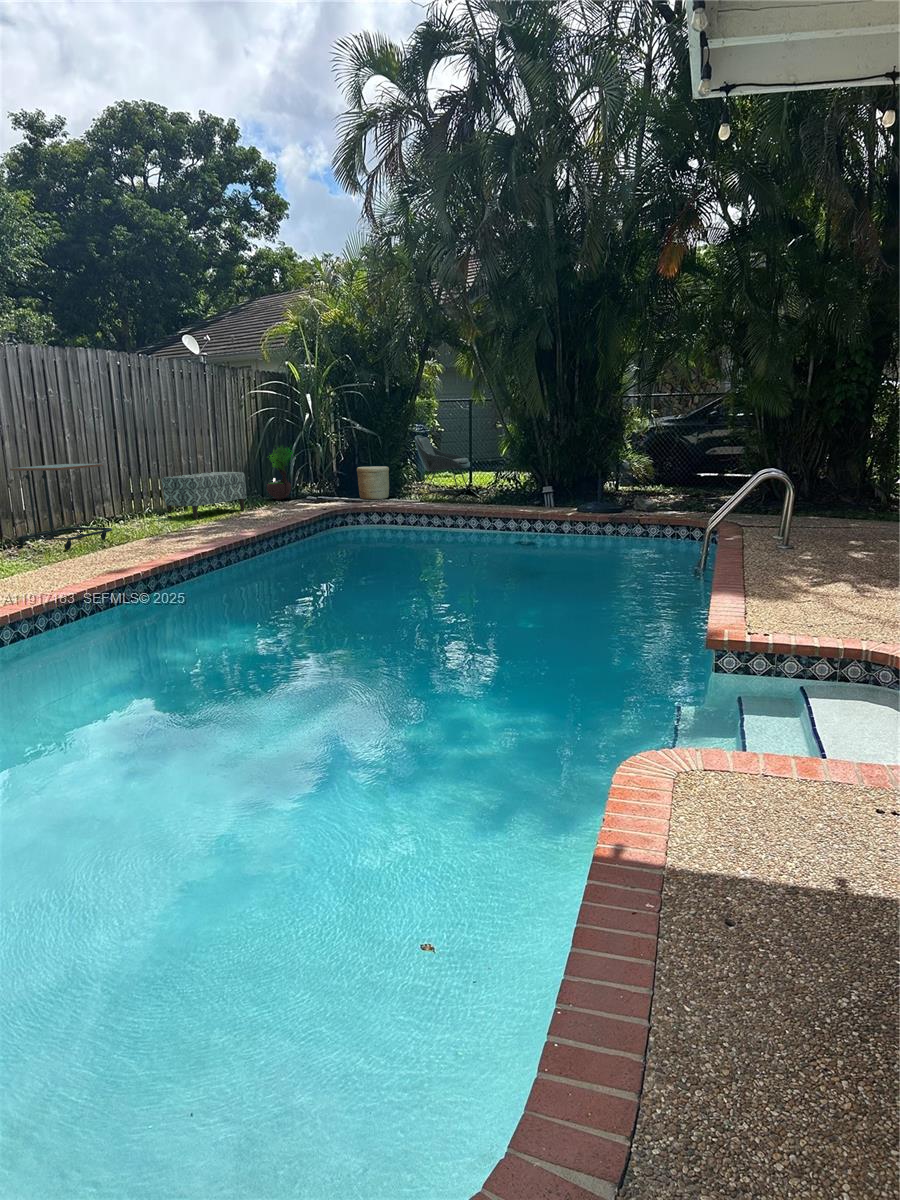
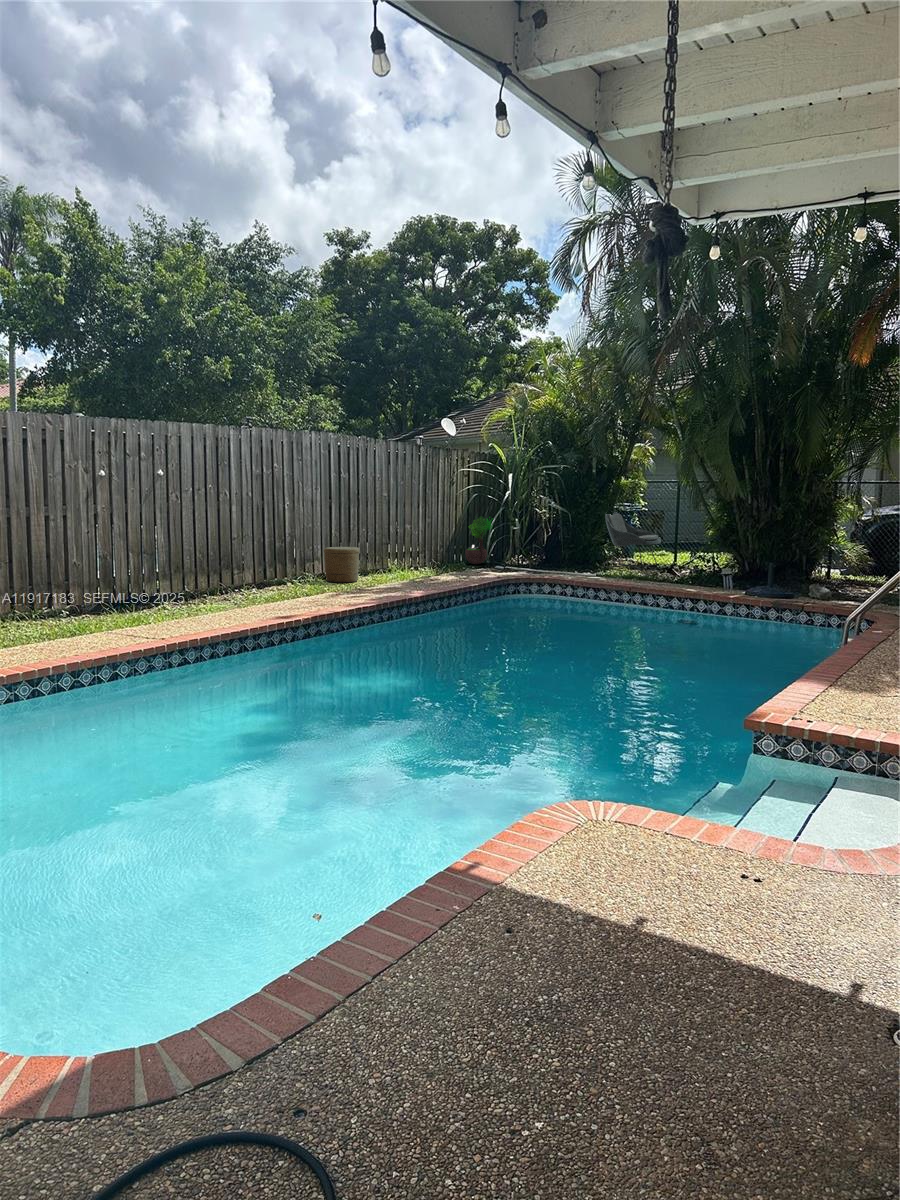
side table: present [10,464,112,550] -> none [233,527,308,597]
woven basket: present [357,466,389,499] -> present [324,547,360,583]
bench: present [162,472,247,519] -> none [365,538,439,577]

